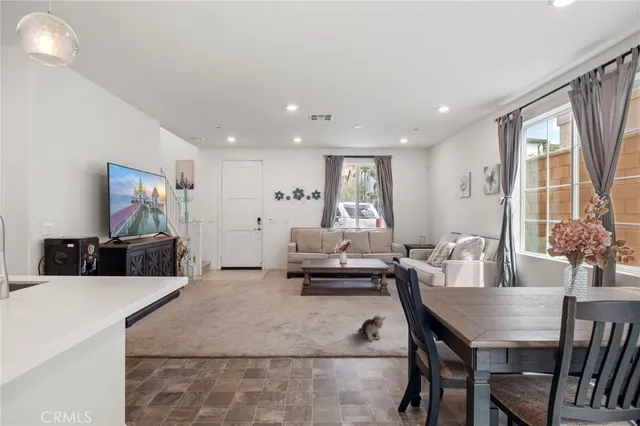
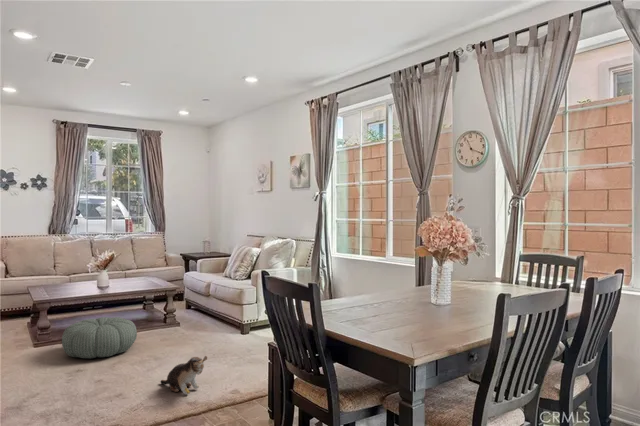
pouf: none [313,282,356,307] -> present [62,317,137,359]

